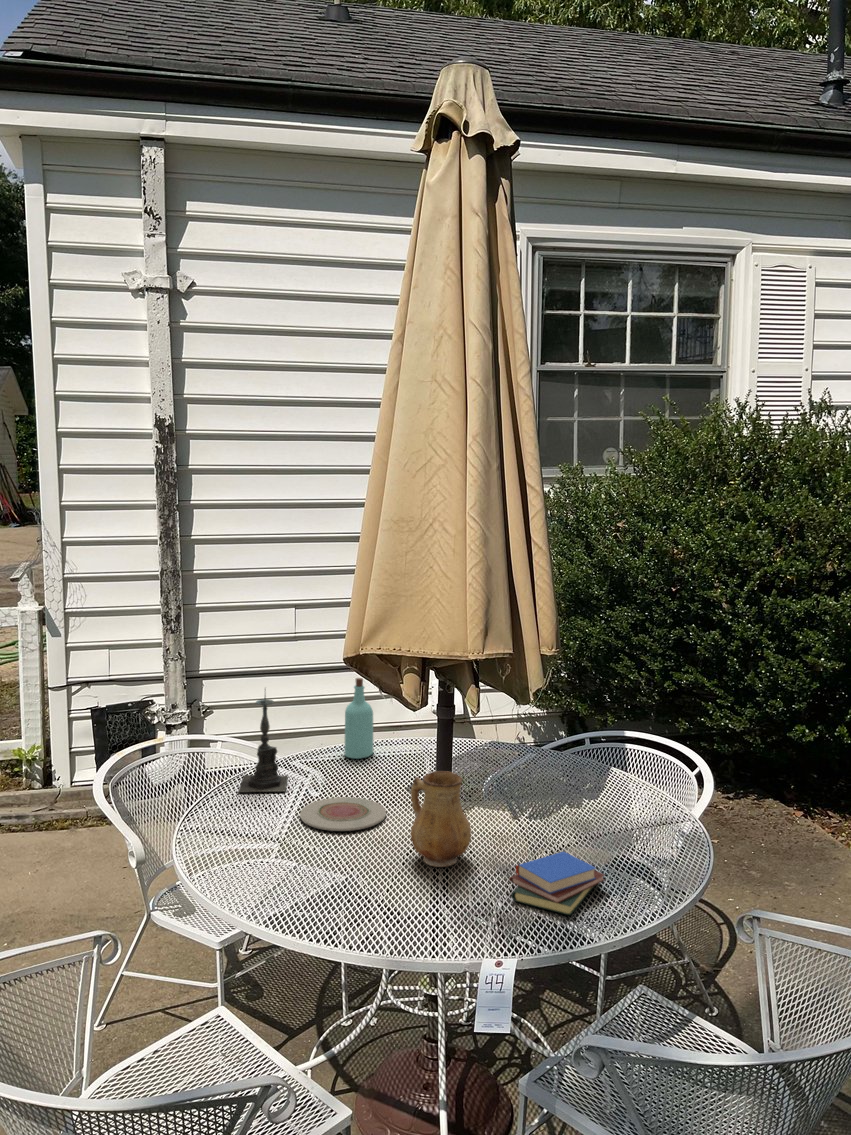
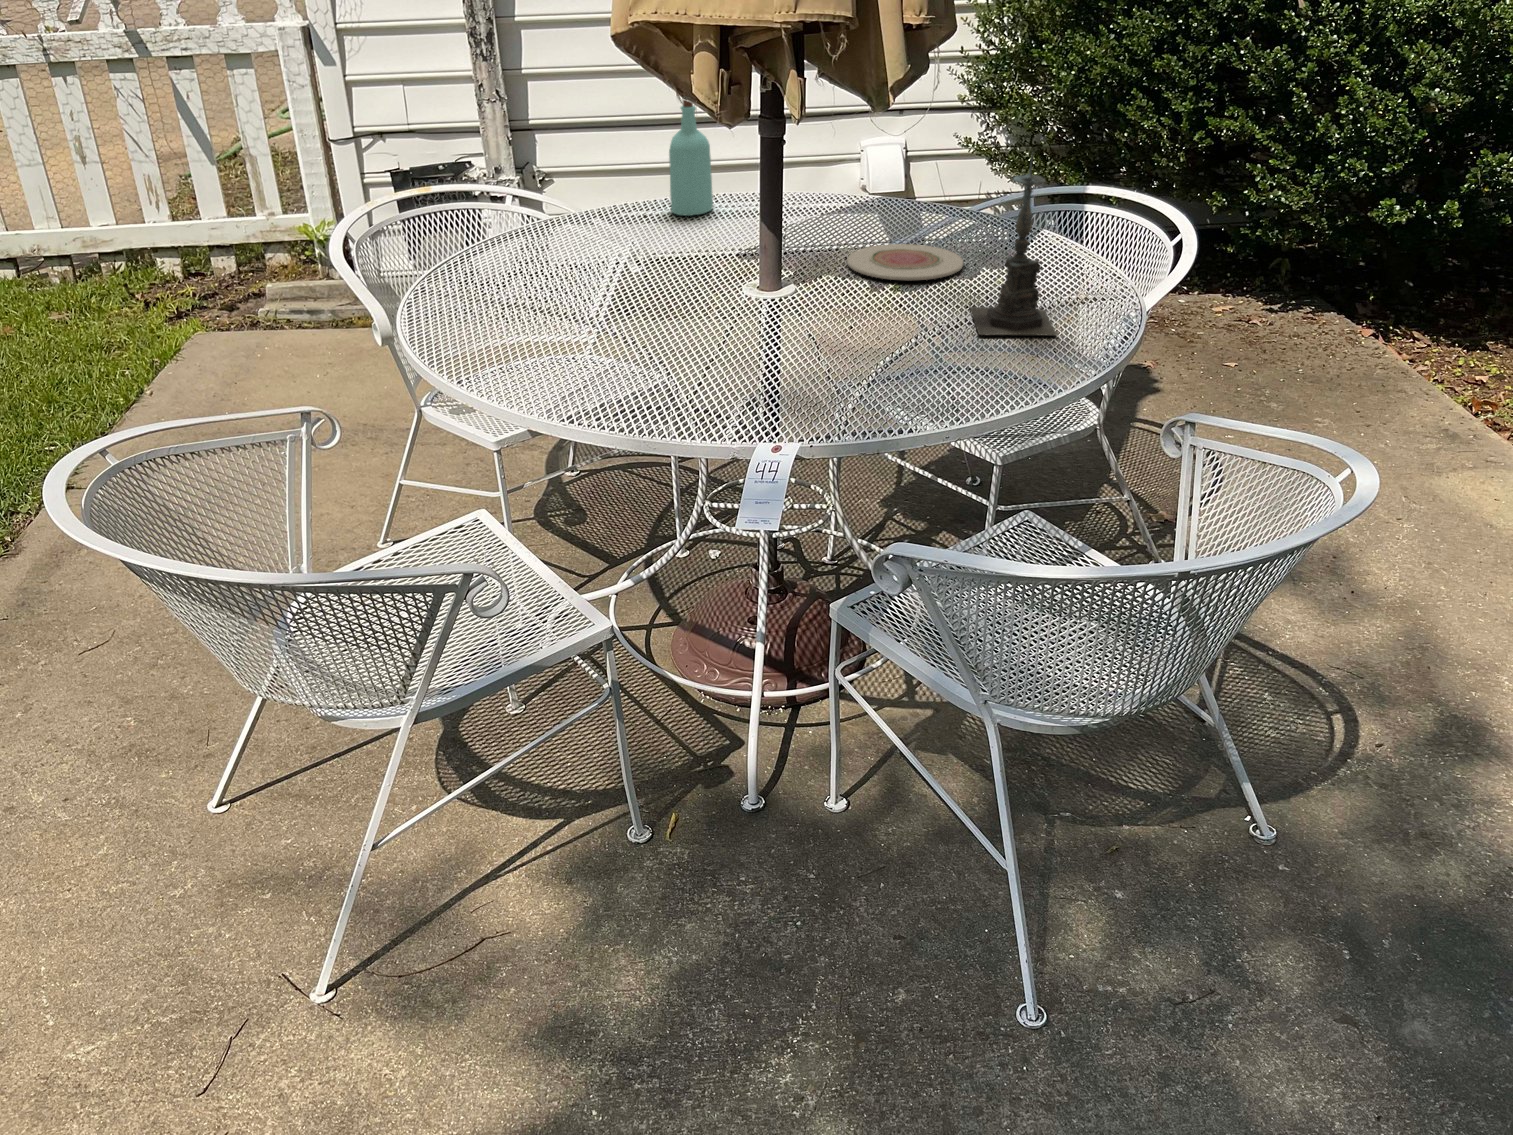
candle holder: present [239,696,288,792] -> present [969,156,1057,336]
ceramic pitcher: present [411,771,471,867] -> none [714,210,800,345]
plate: present [300,797,386,831] -> present [847,244,963,281]
book: present [509,852,605,915] -> none [836,326,978,406]

